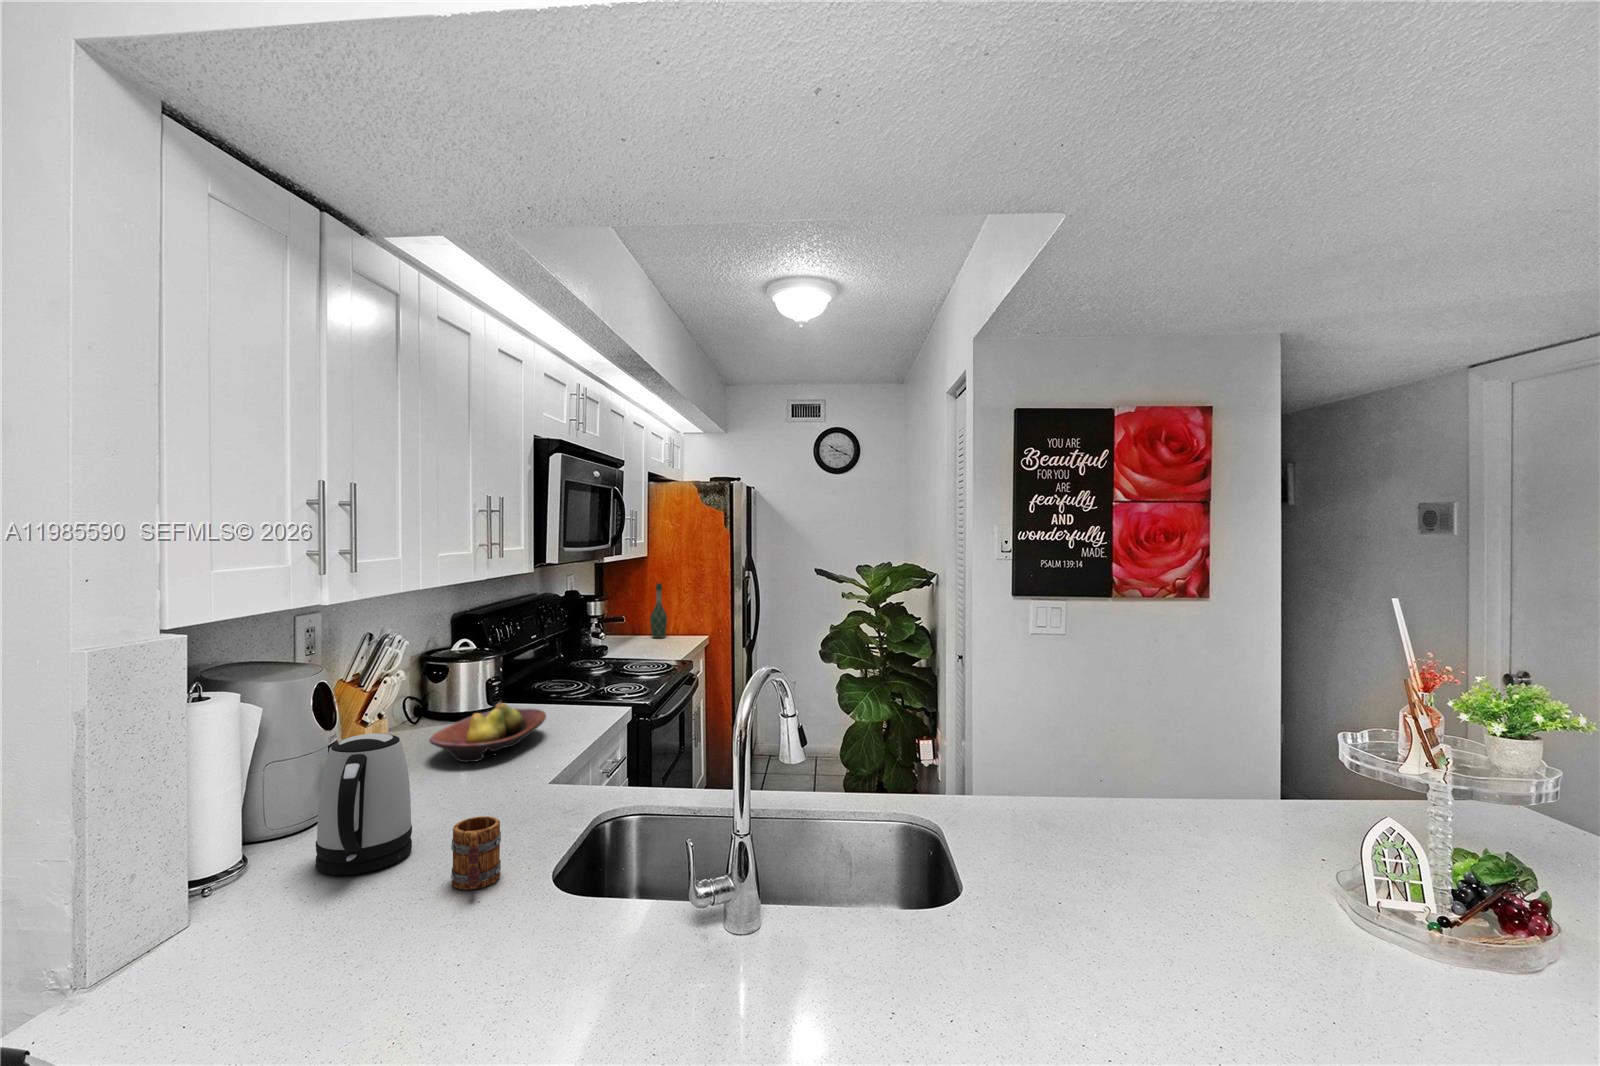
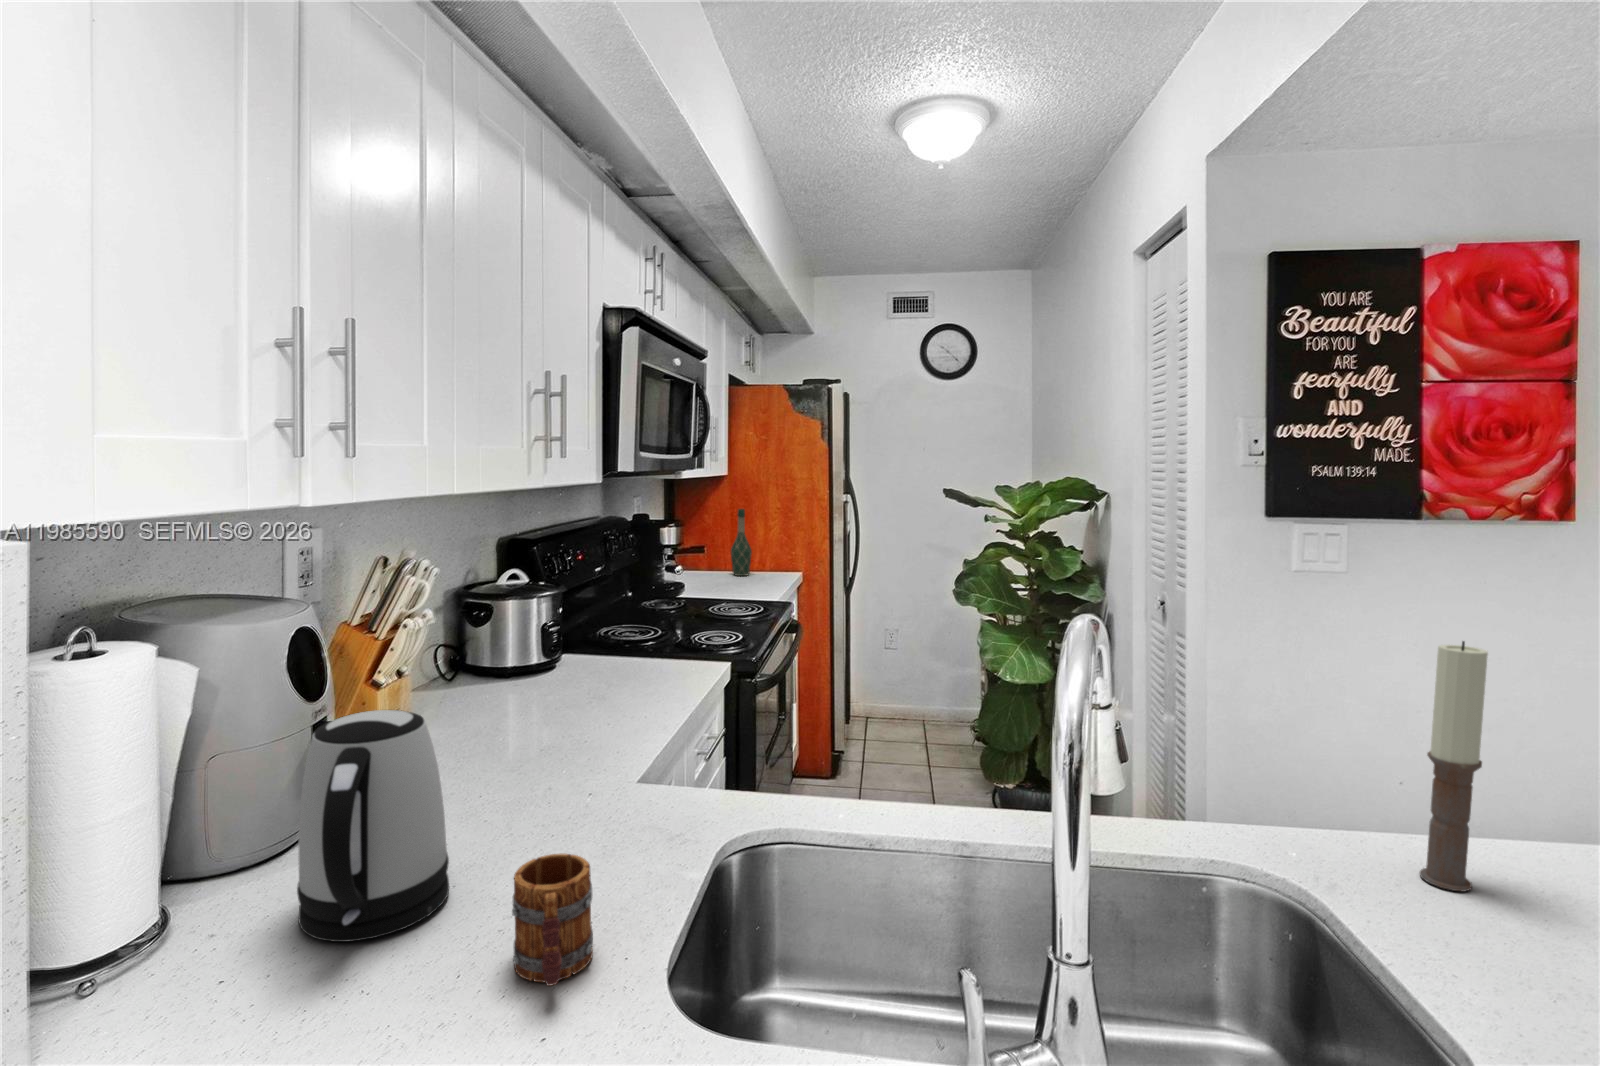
candle: none [1019,680,1045,831] -> present [1420,641,1488,891]
fruit bowl: present [429,703,546,762] -> none [472,657,627,740]

